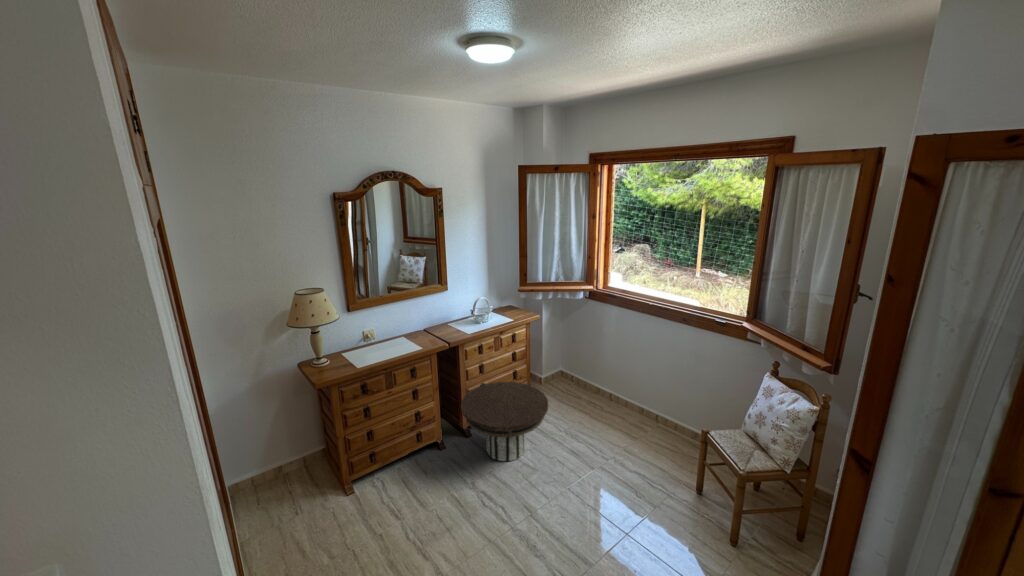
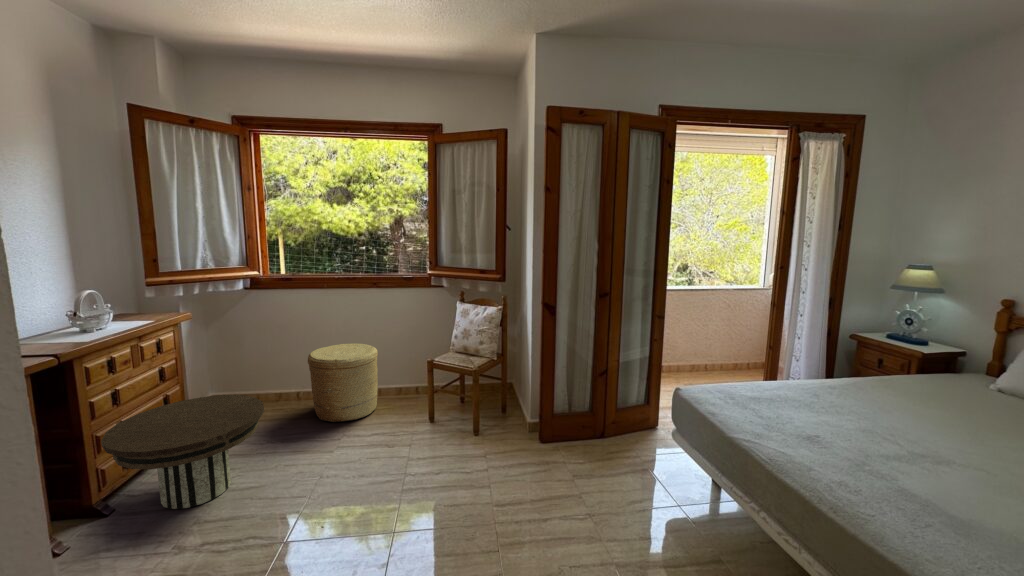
woven basket: none [606,367,671,447] -> present [308,344,378,422]

